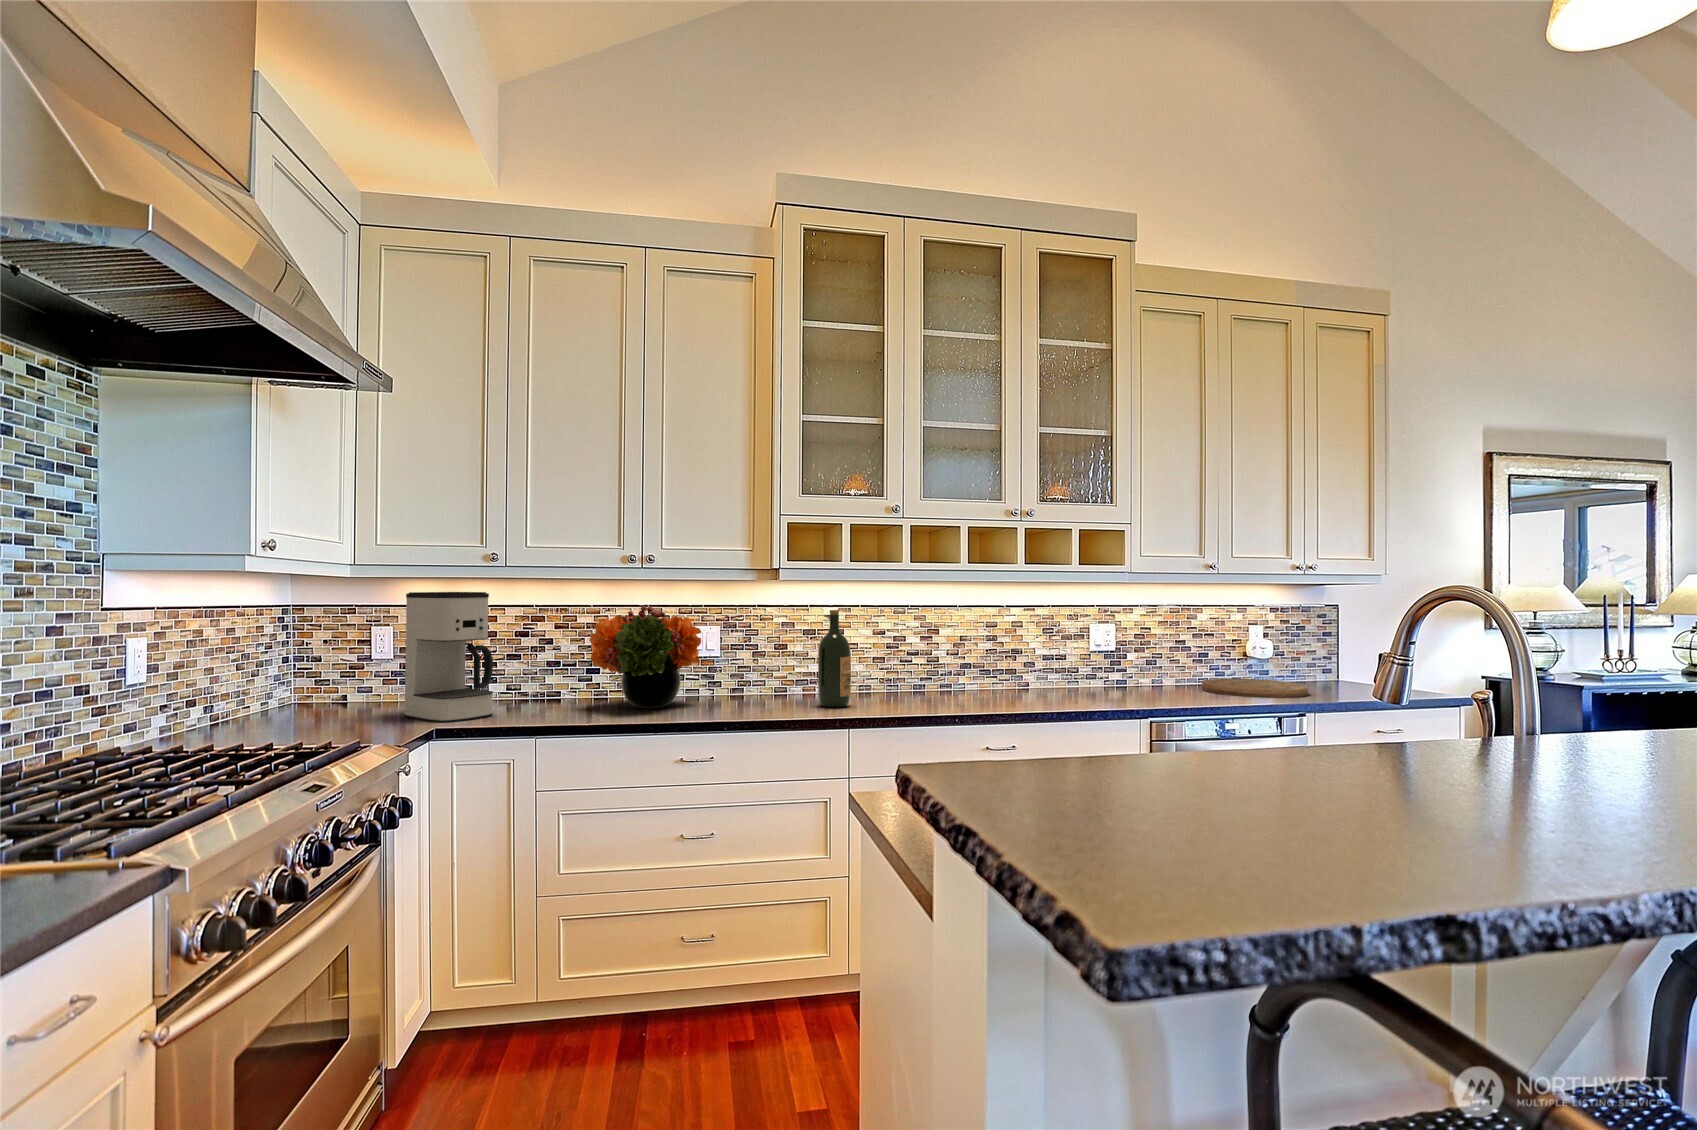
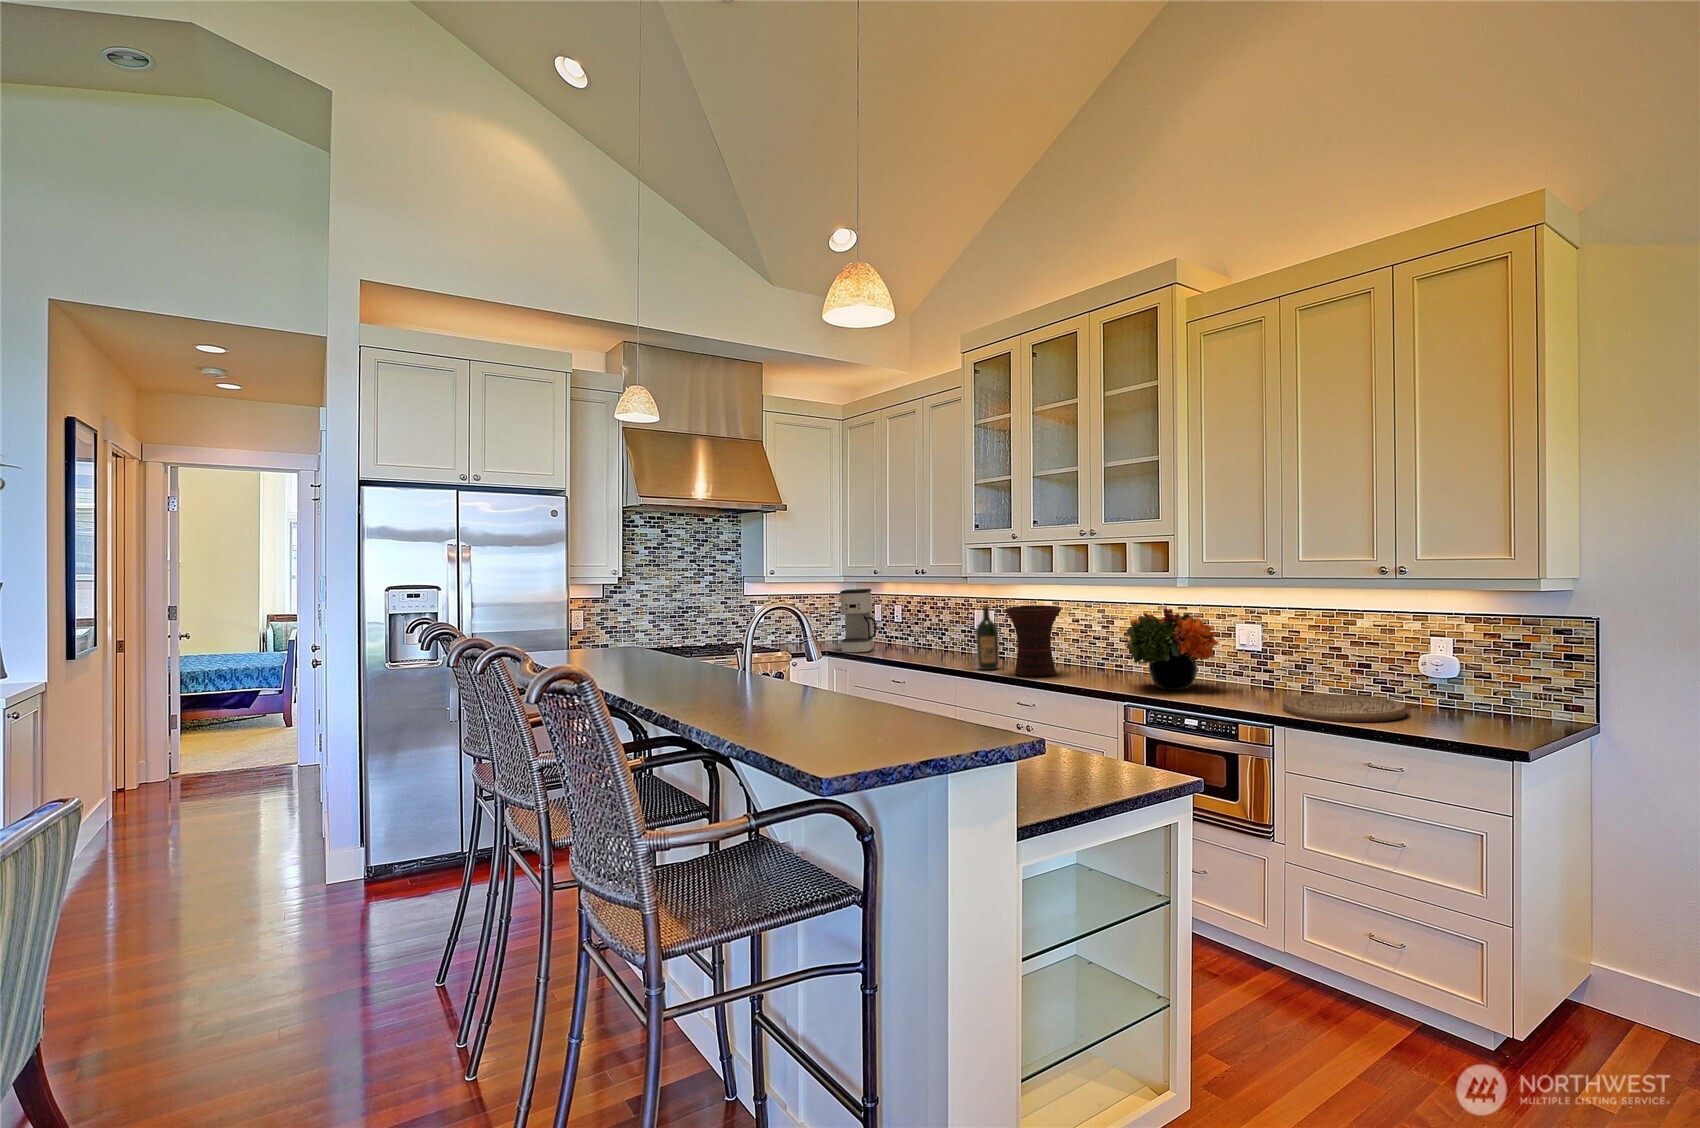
flower arrangement: present [589,606,701,708] -> present [1126,608,1219,690]
vase: none [881,610,957,706] -> present [1005,605,1061,677]

